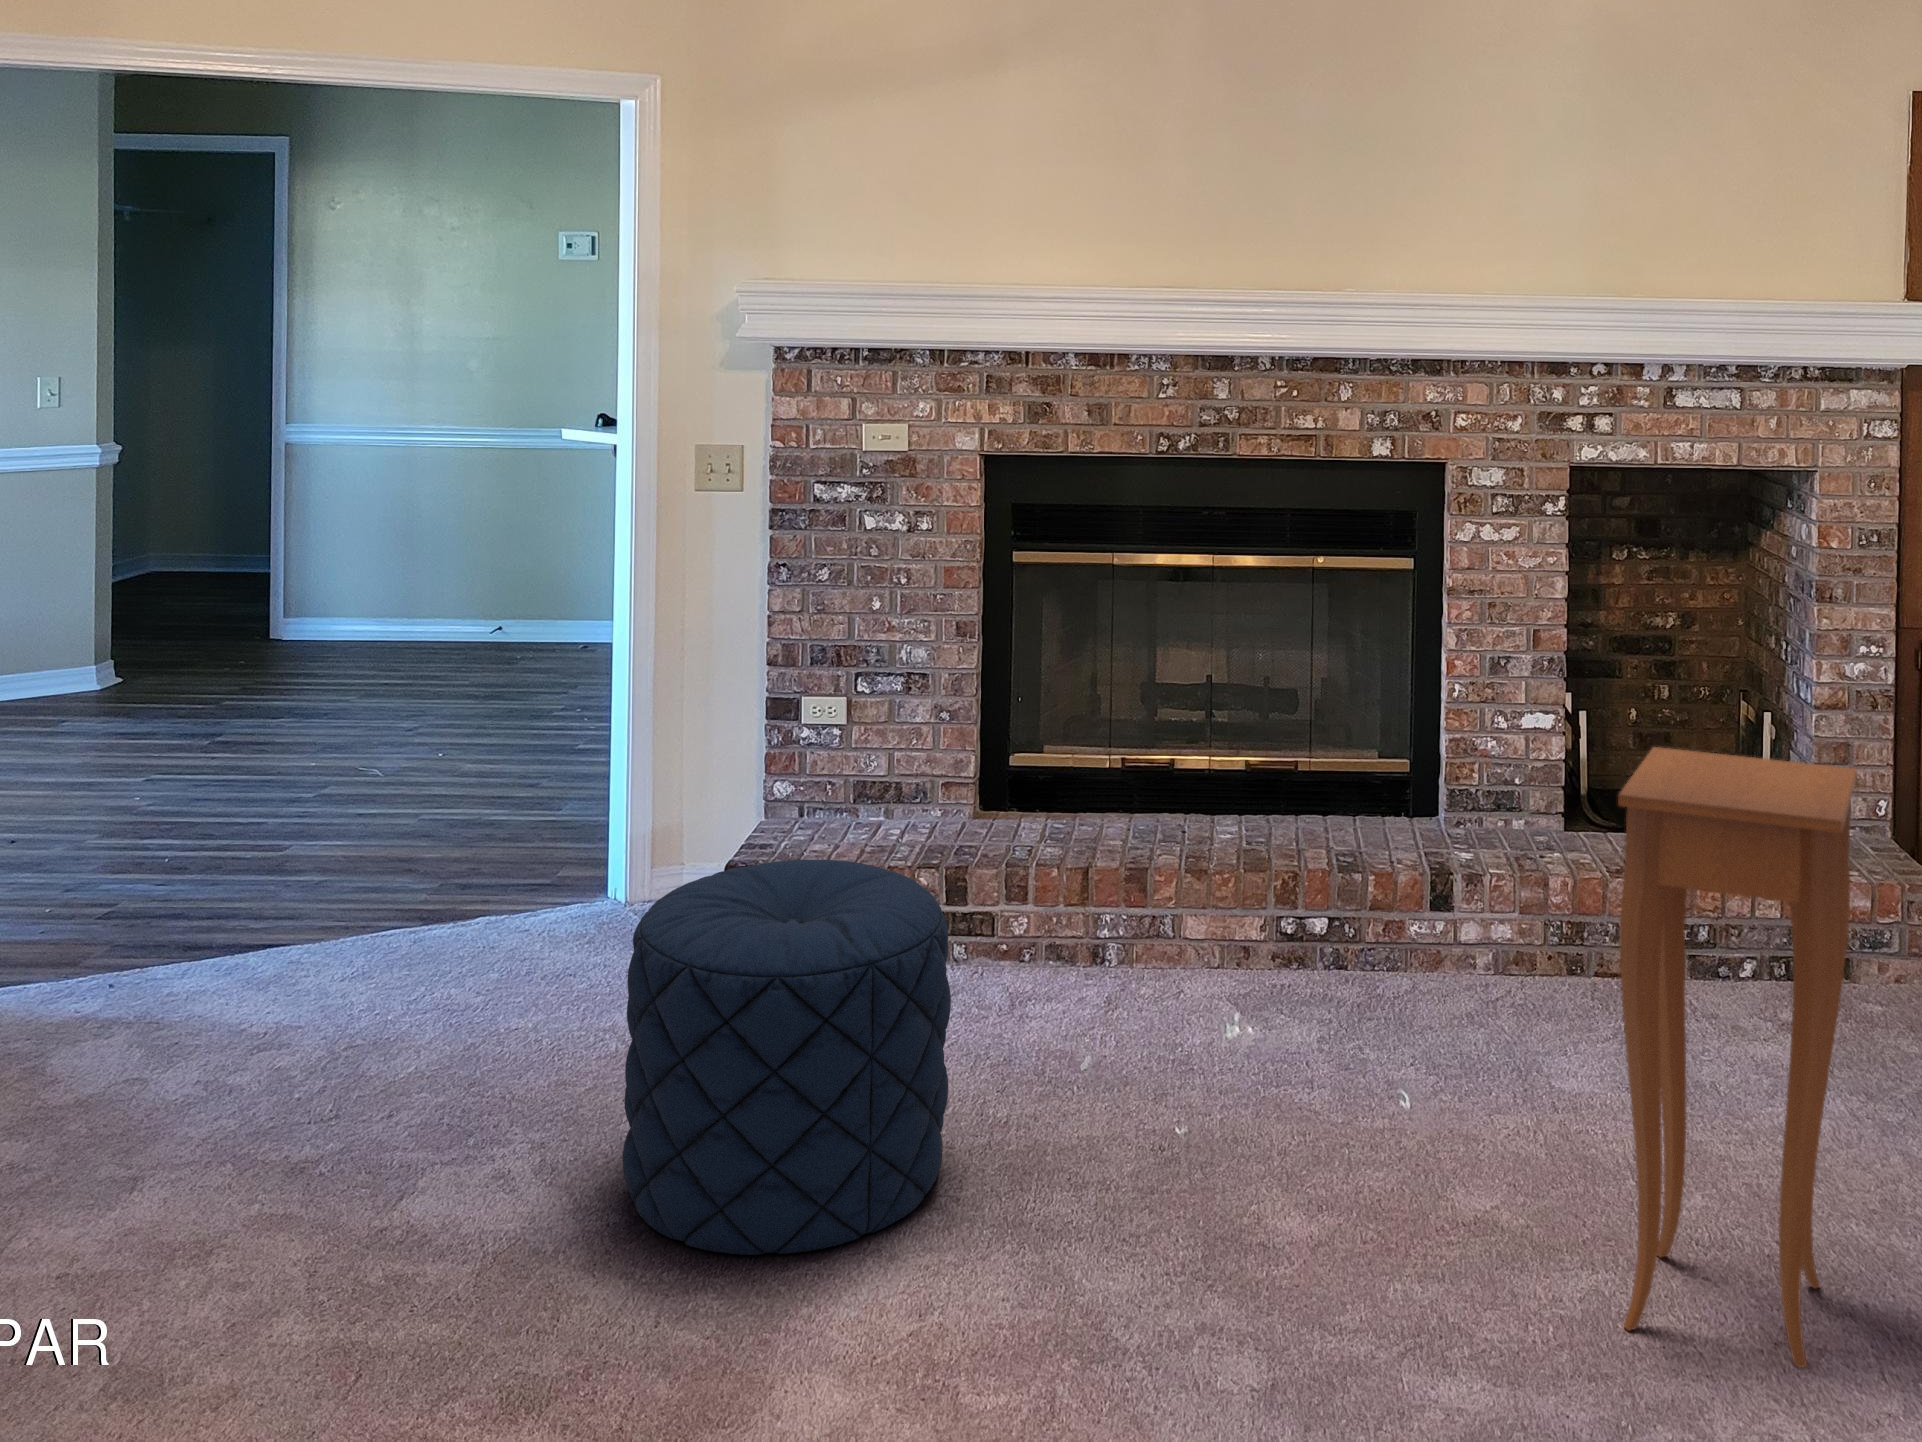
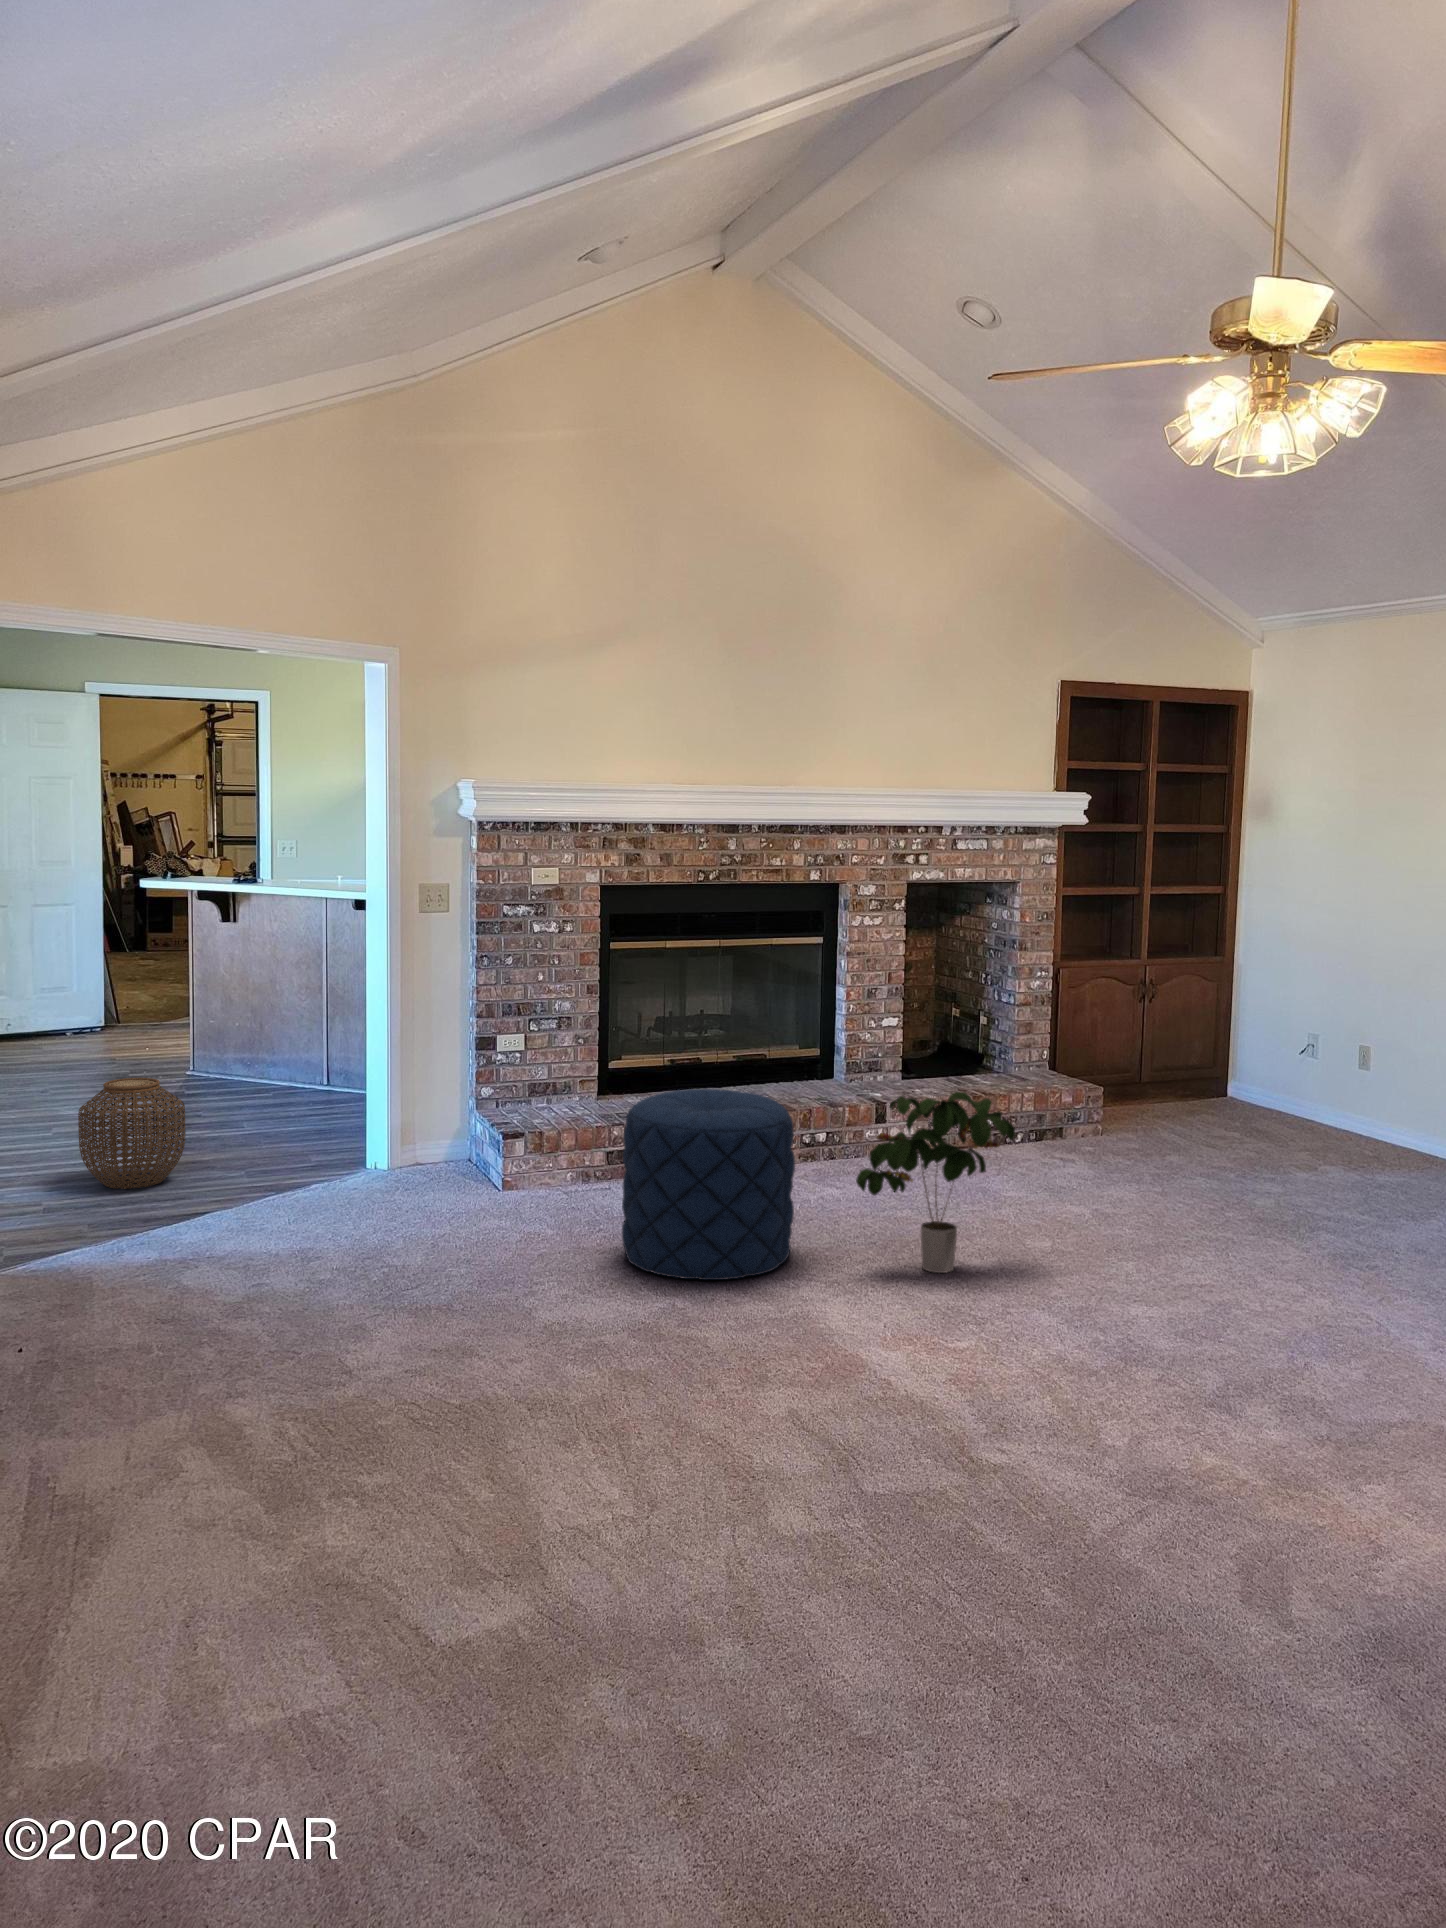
woven basket: none [234,709,390,873] -> present [78,1078,185,1189]
side table: present [1618,747,1857,1368] -> none [1111,988,1237,1244]
potted plant: none [971,945,1300,1328] -> present [856,1092,1015,1273]

